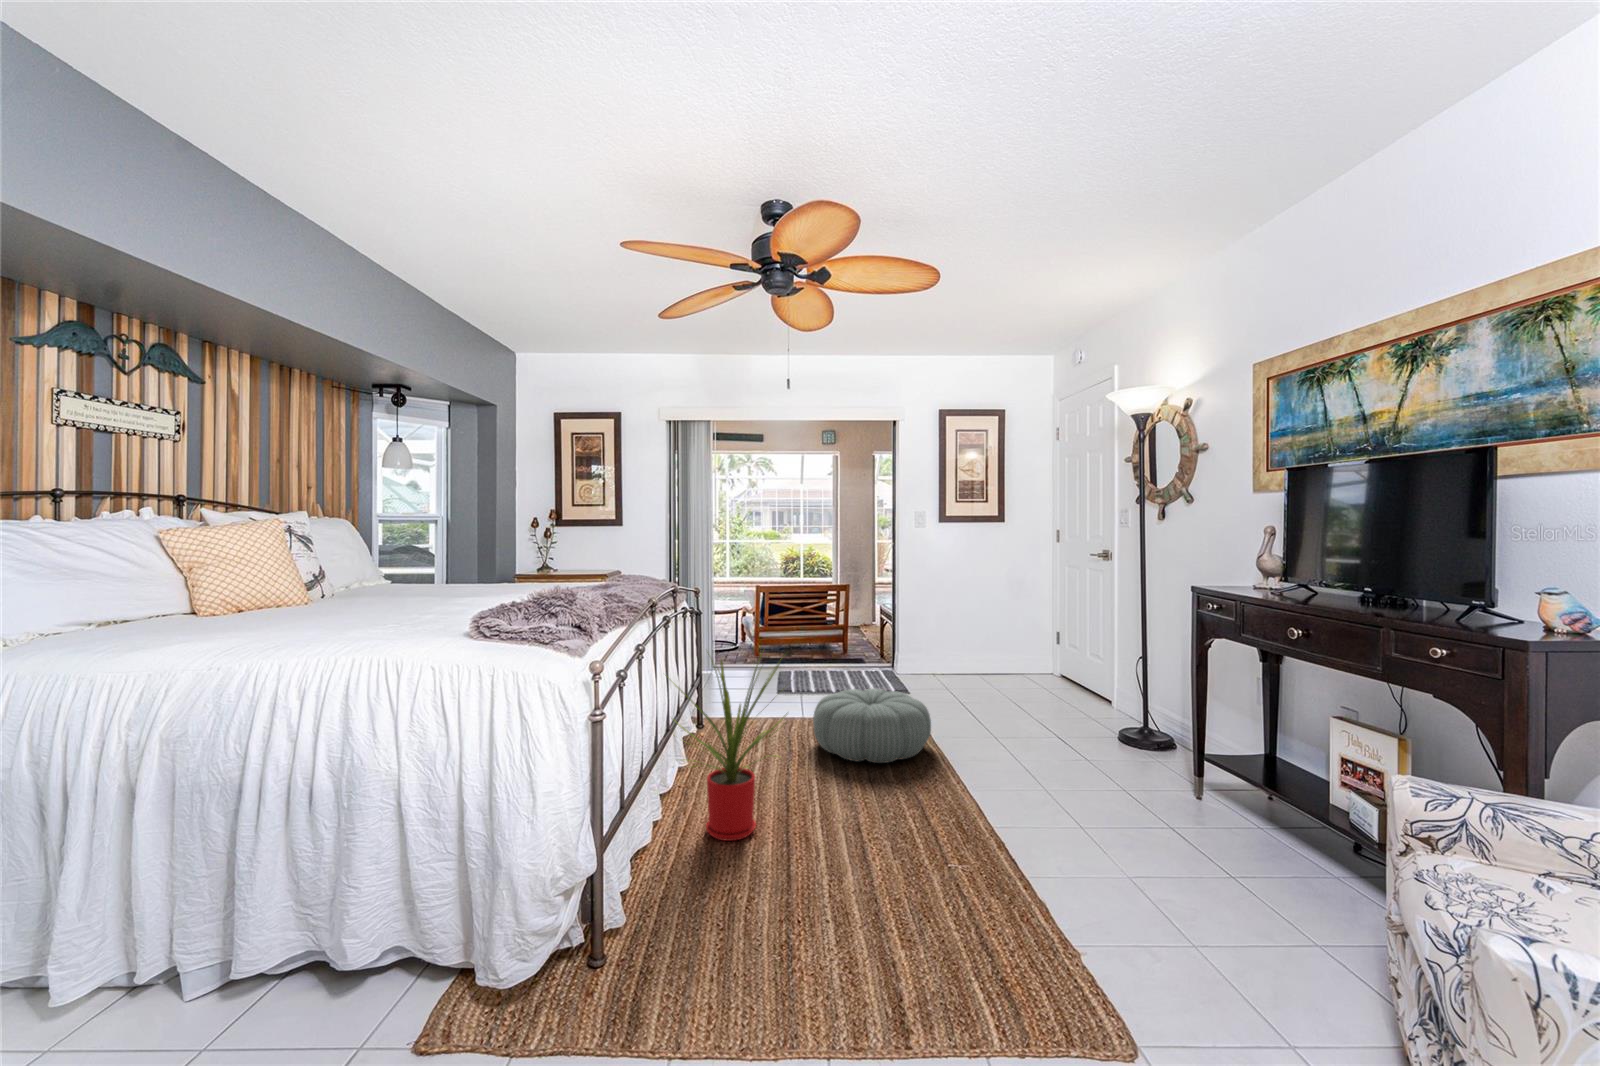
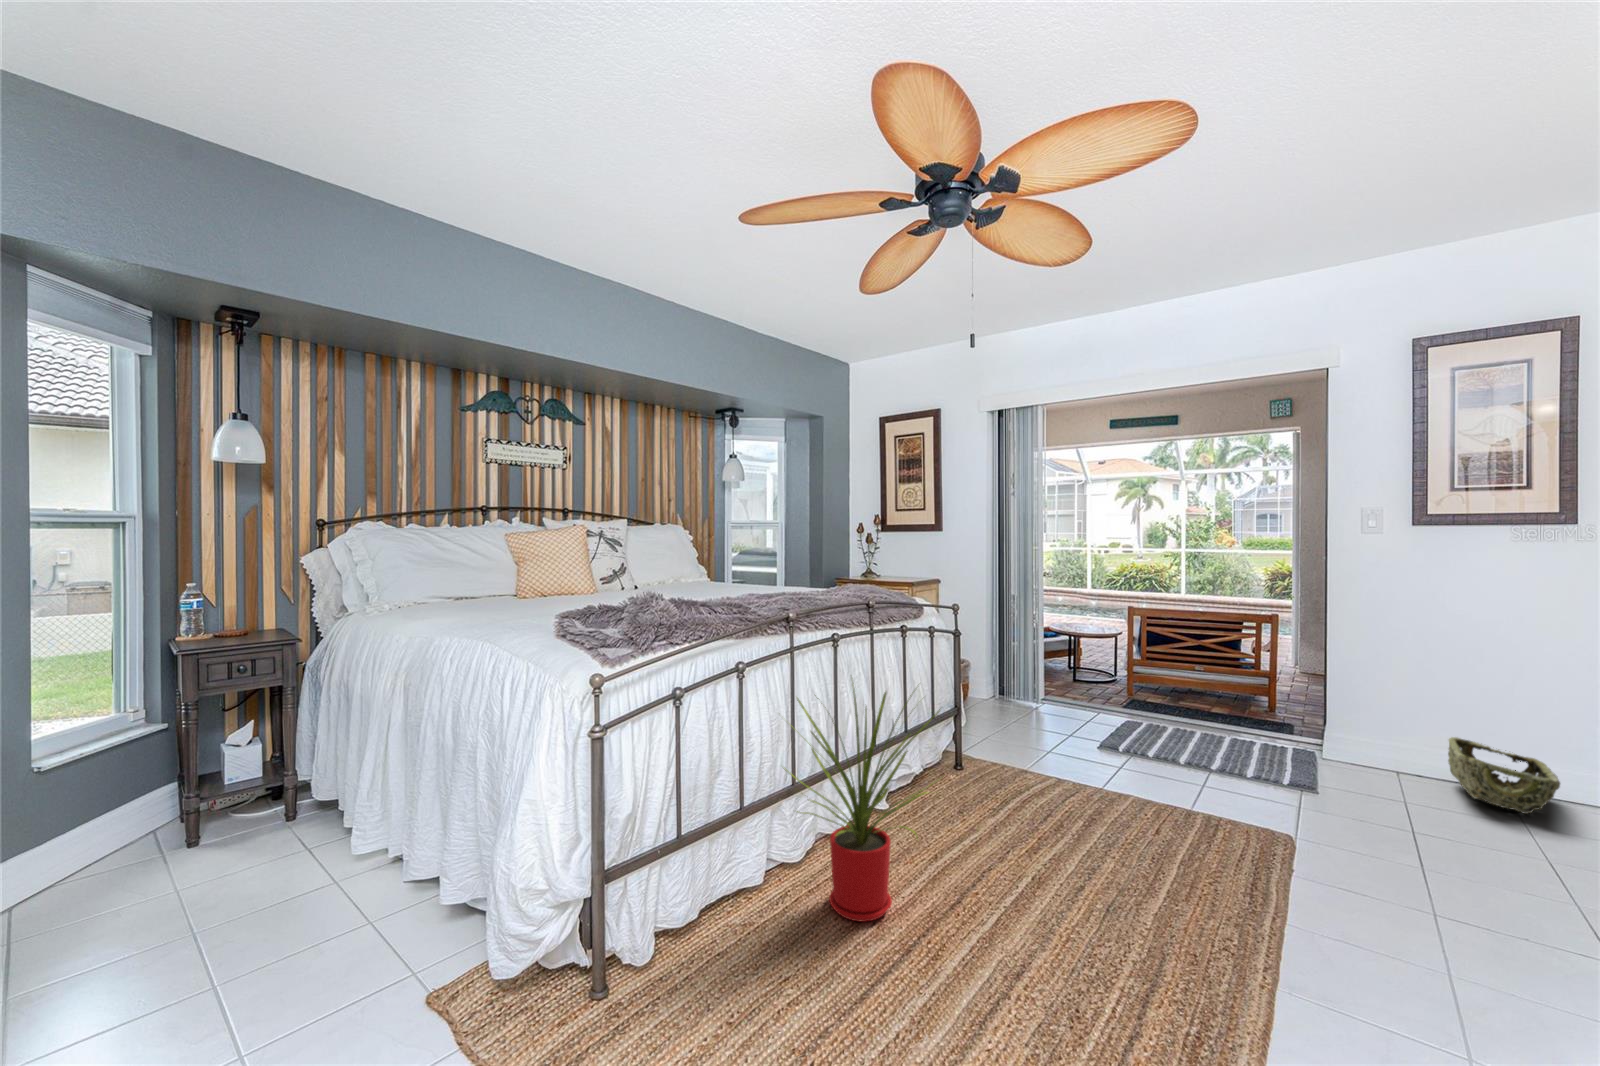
woven basket: none [956,649,1006,684] -> present [1448,737,1560,814]
pouf: present [813,688,931,763] -> none [1066,763,1271,894]

